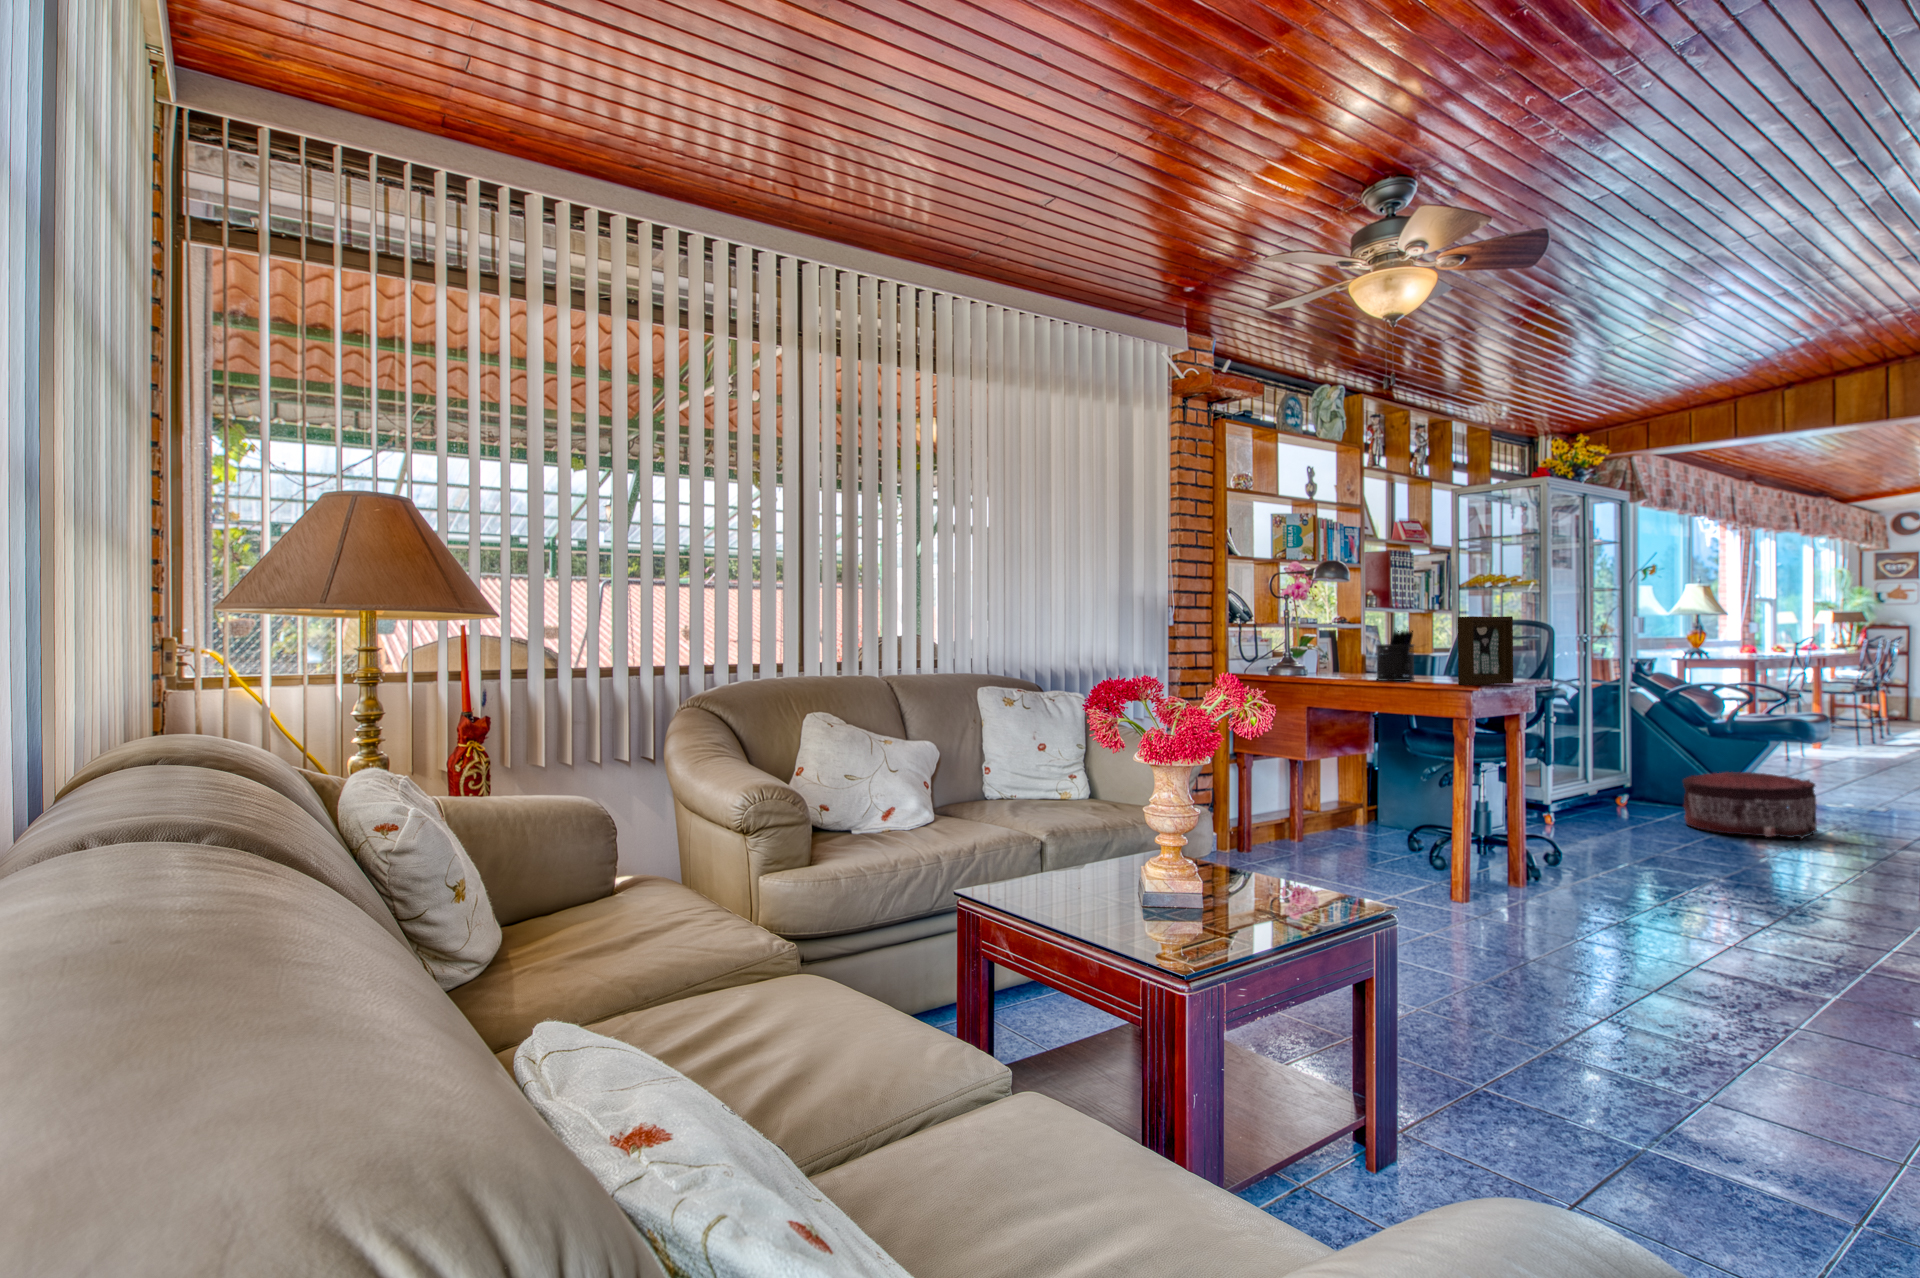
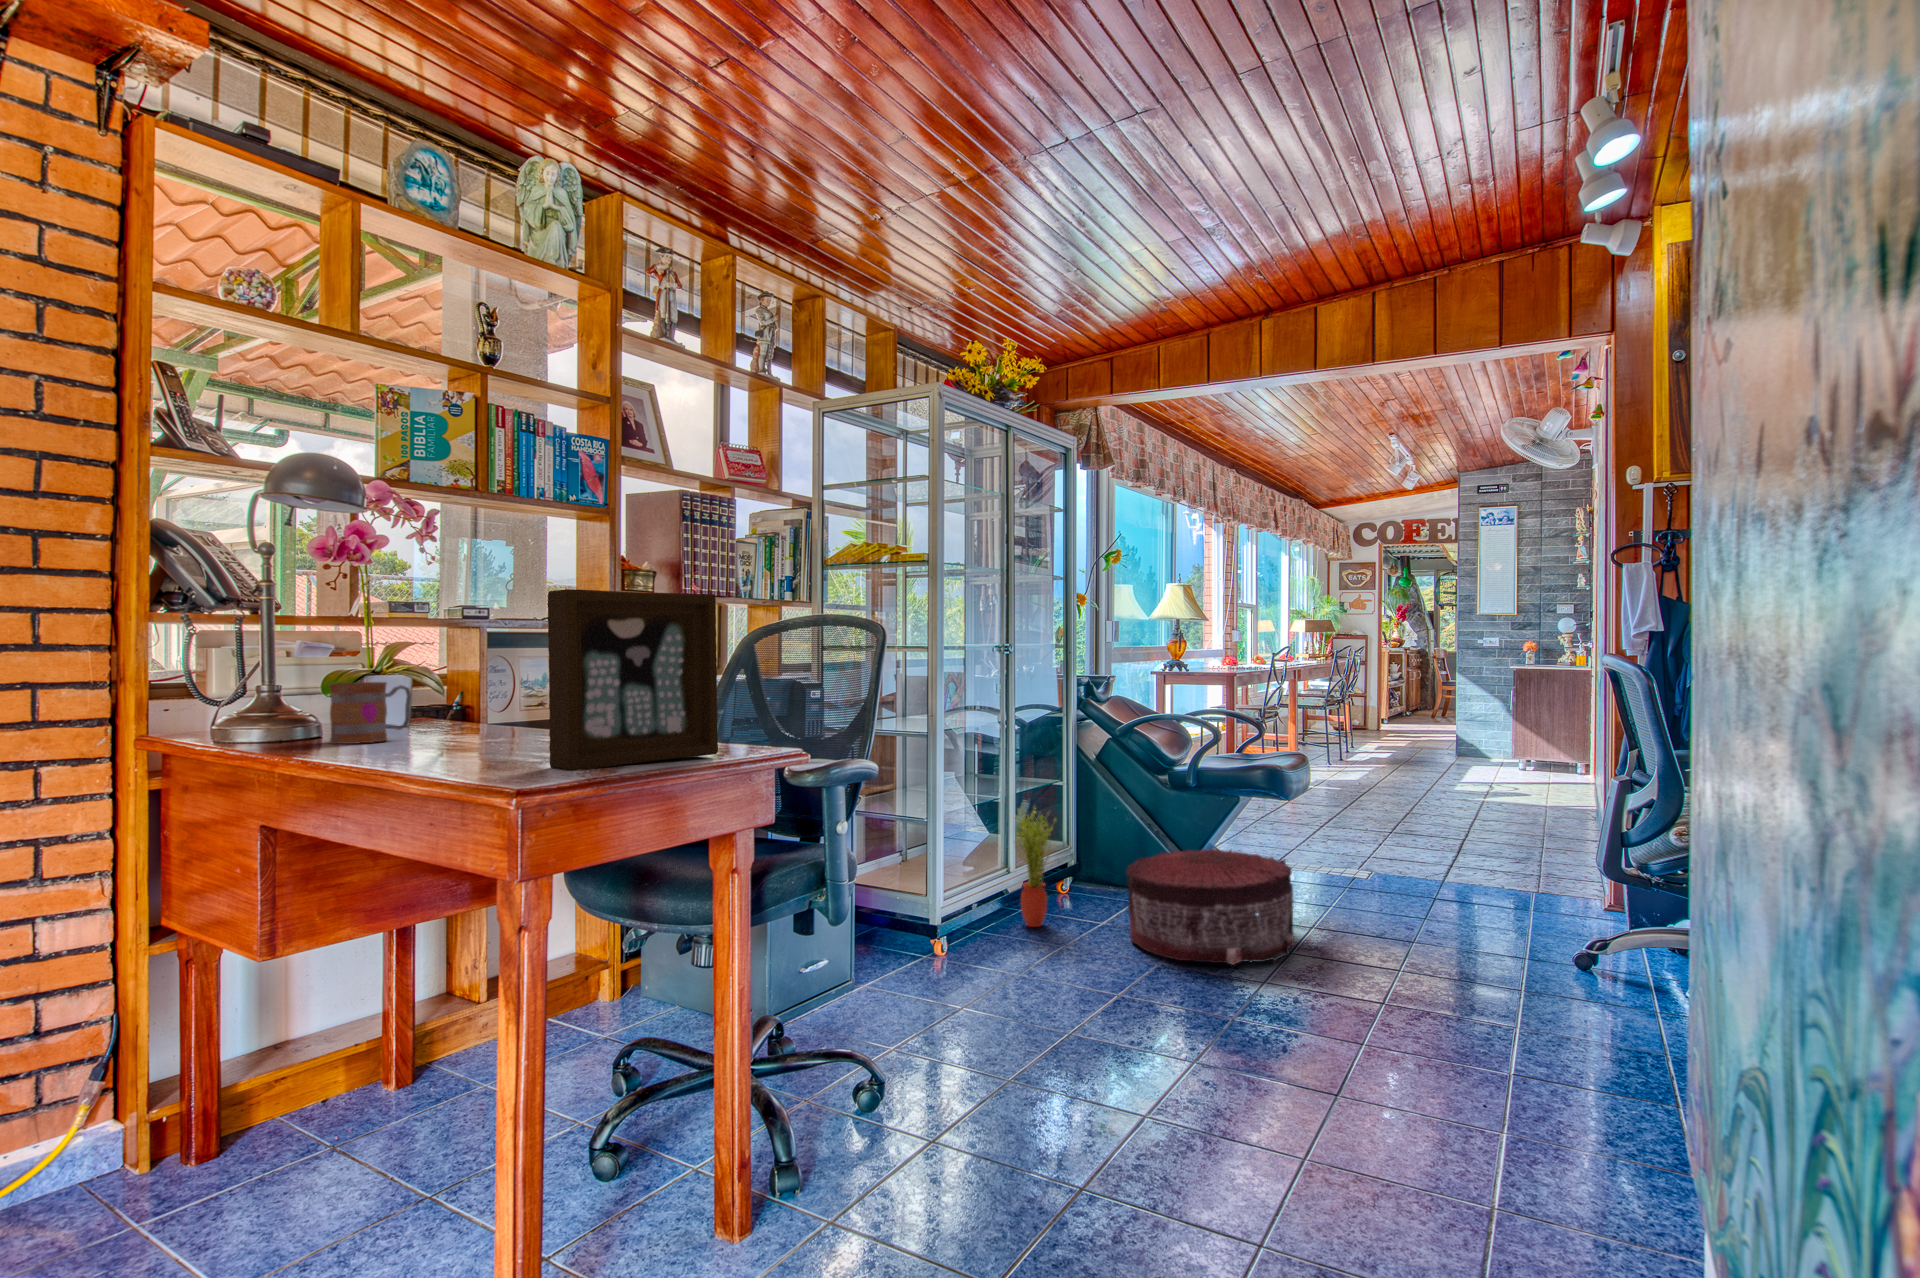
pen holder: present [1376,630,1414,681] -> none [442,619,539,752]
mug: none [1311,653,1338,678] -> present [330,682,412,744]
potted plant: none [1594,739,1626,816] -> present [1014,808,1056,927]

